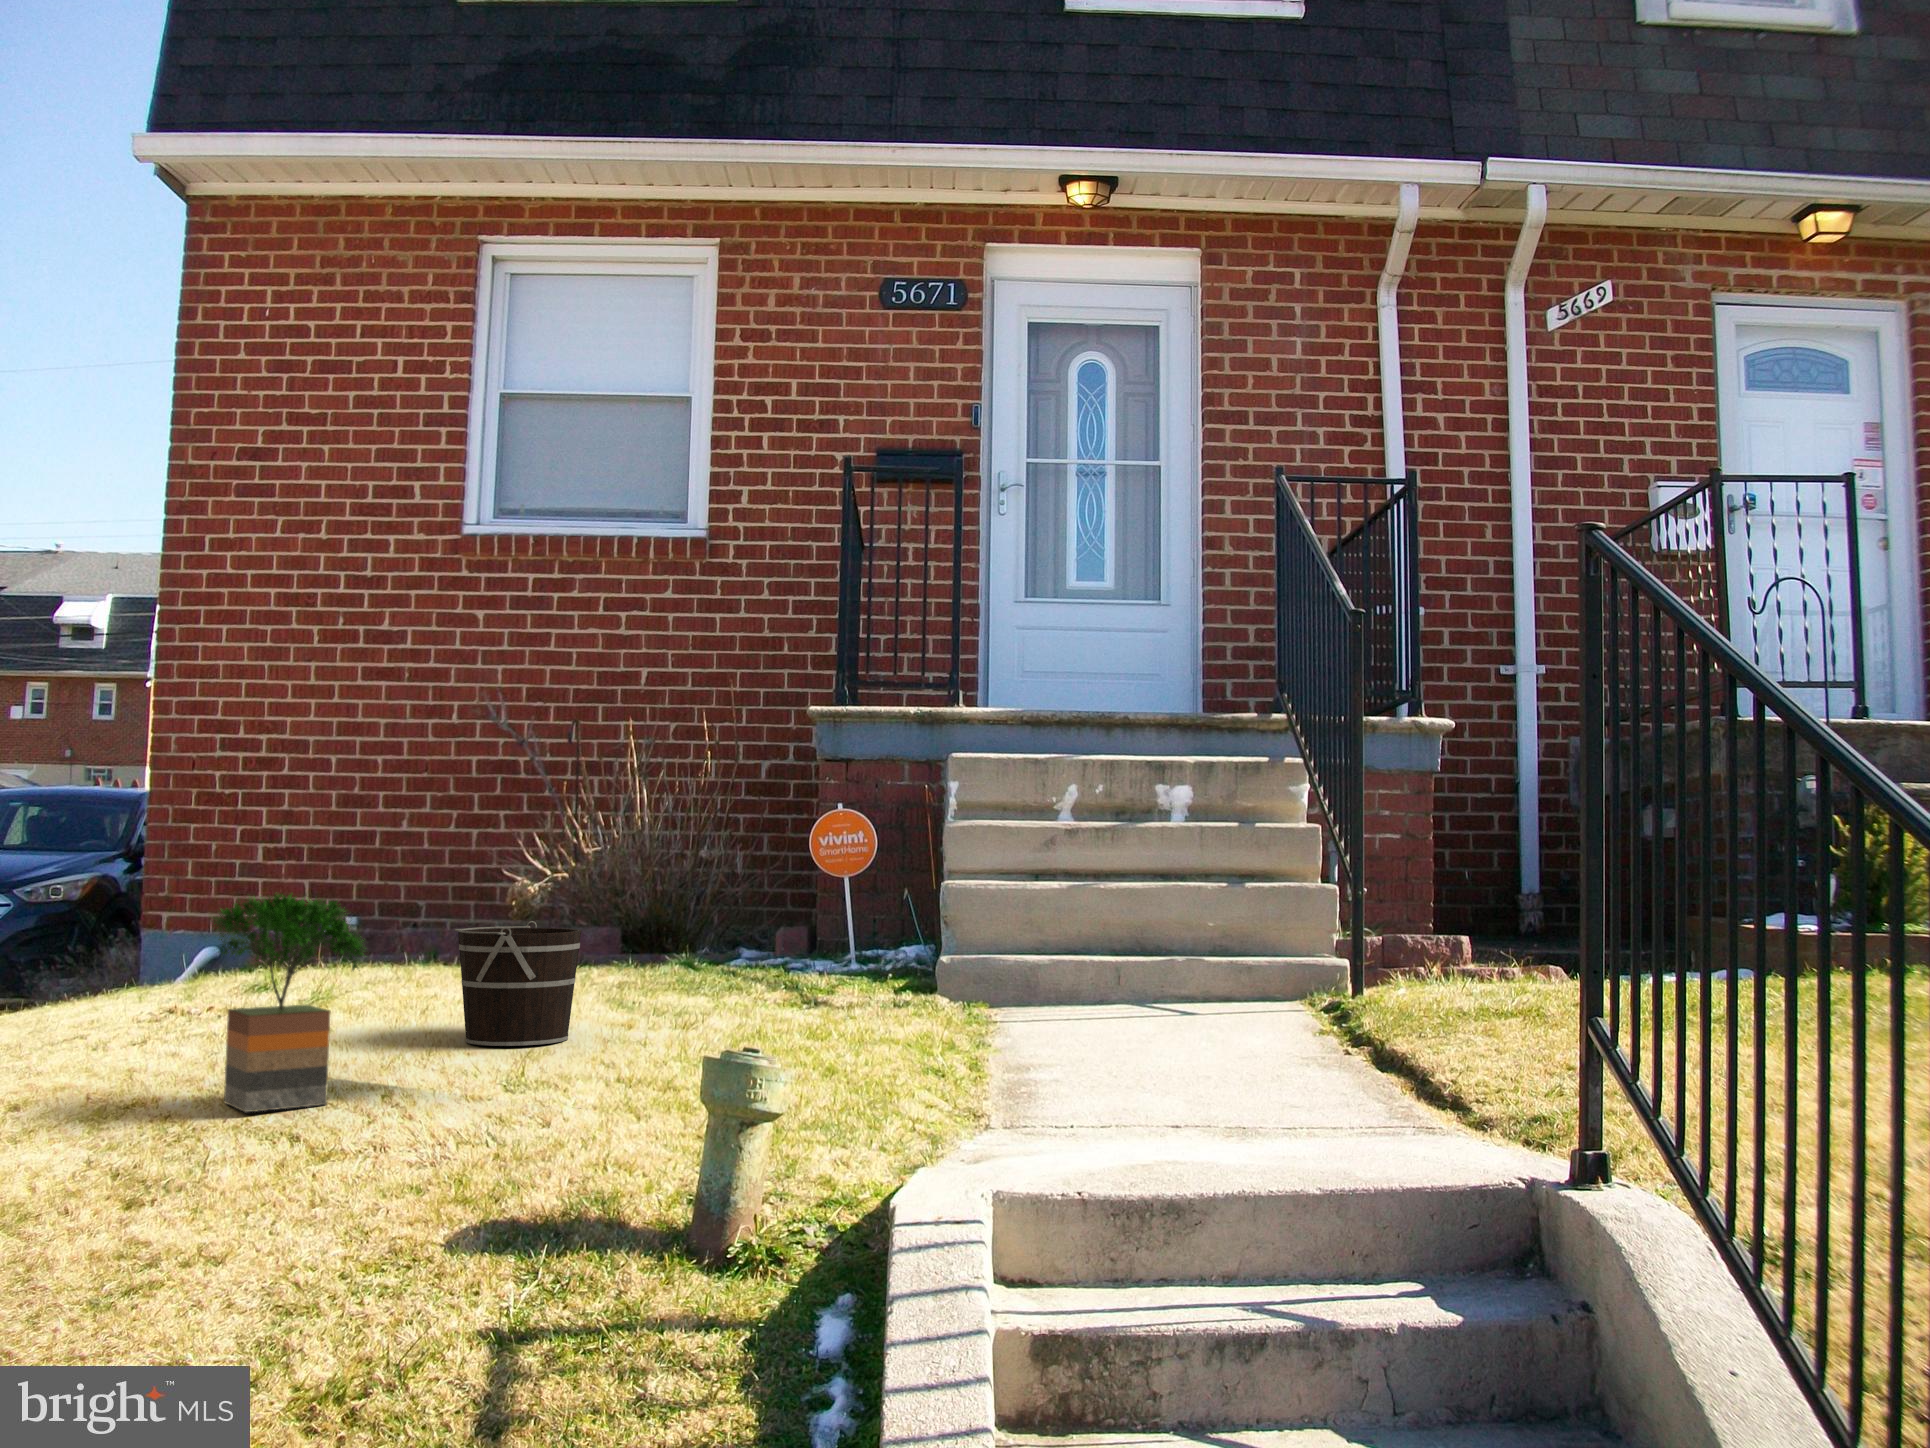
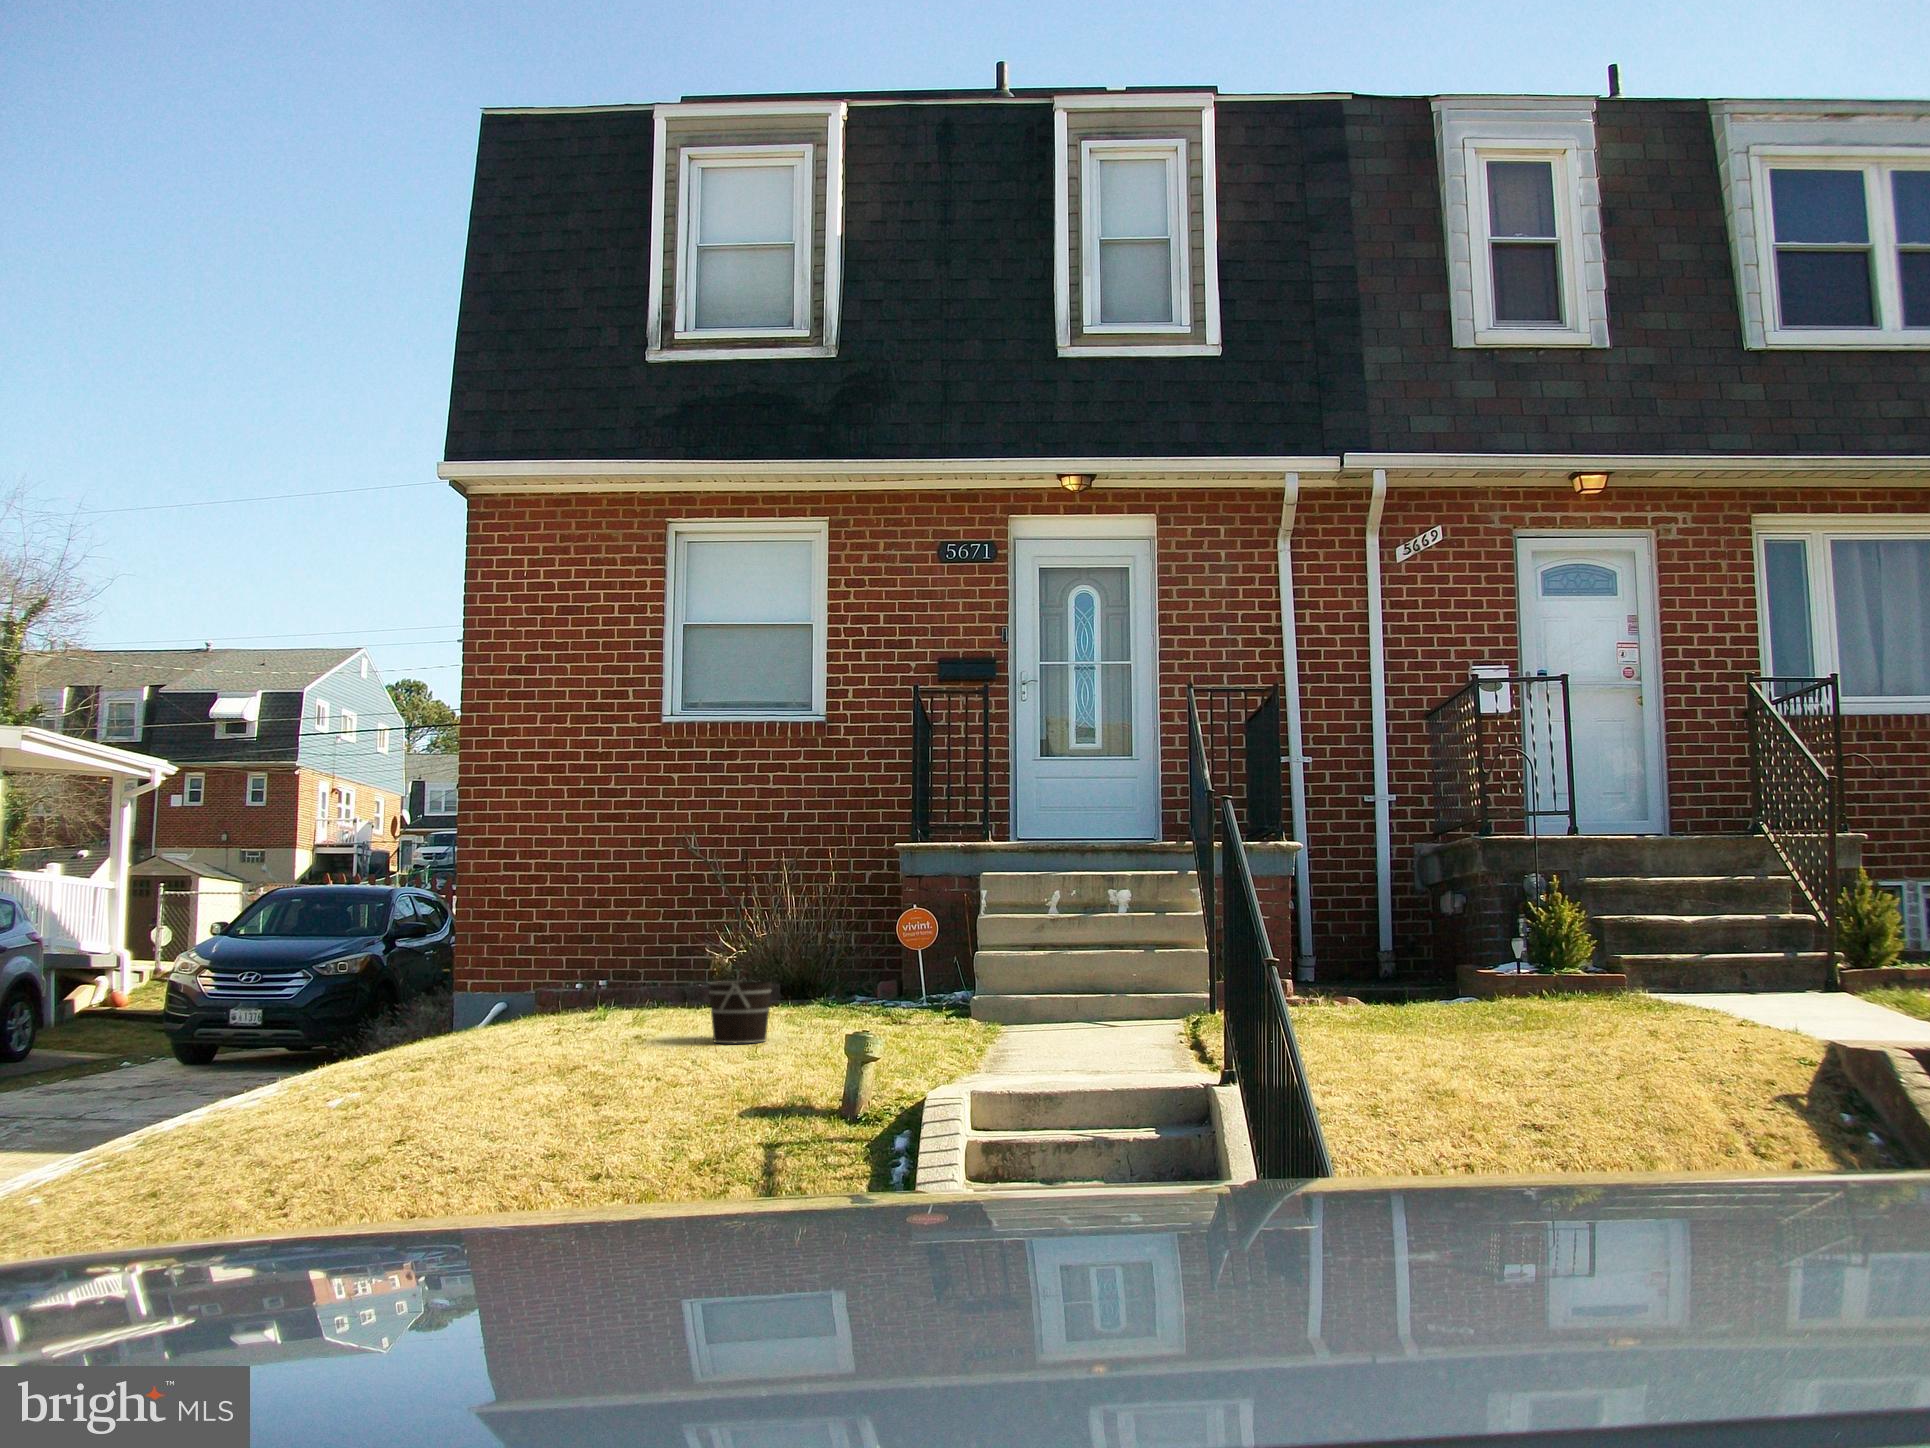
potted tree: present [212,894,366,1112] -> none [599,964,677,1071]

